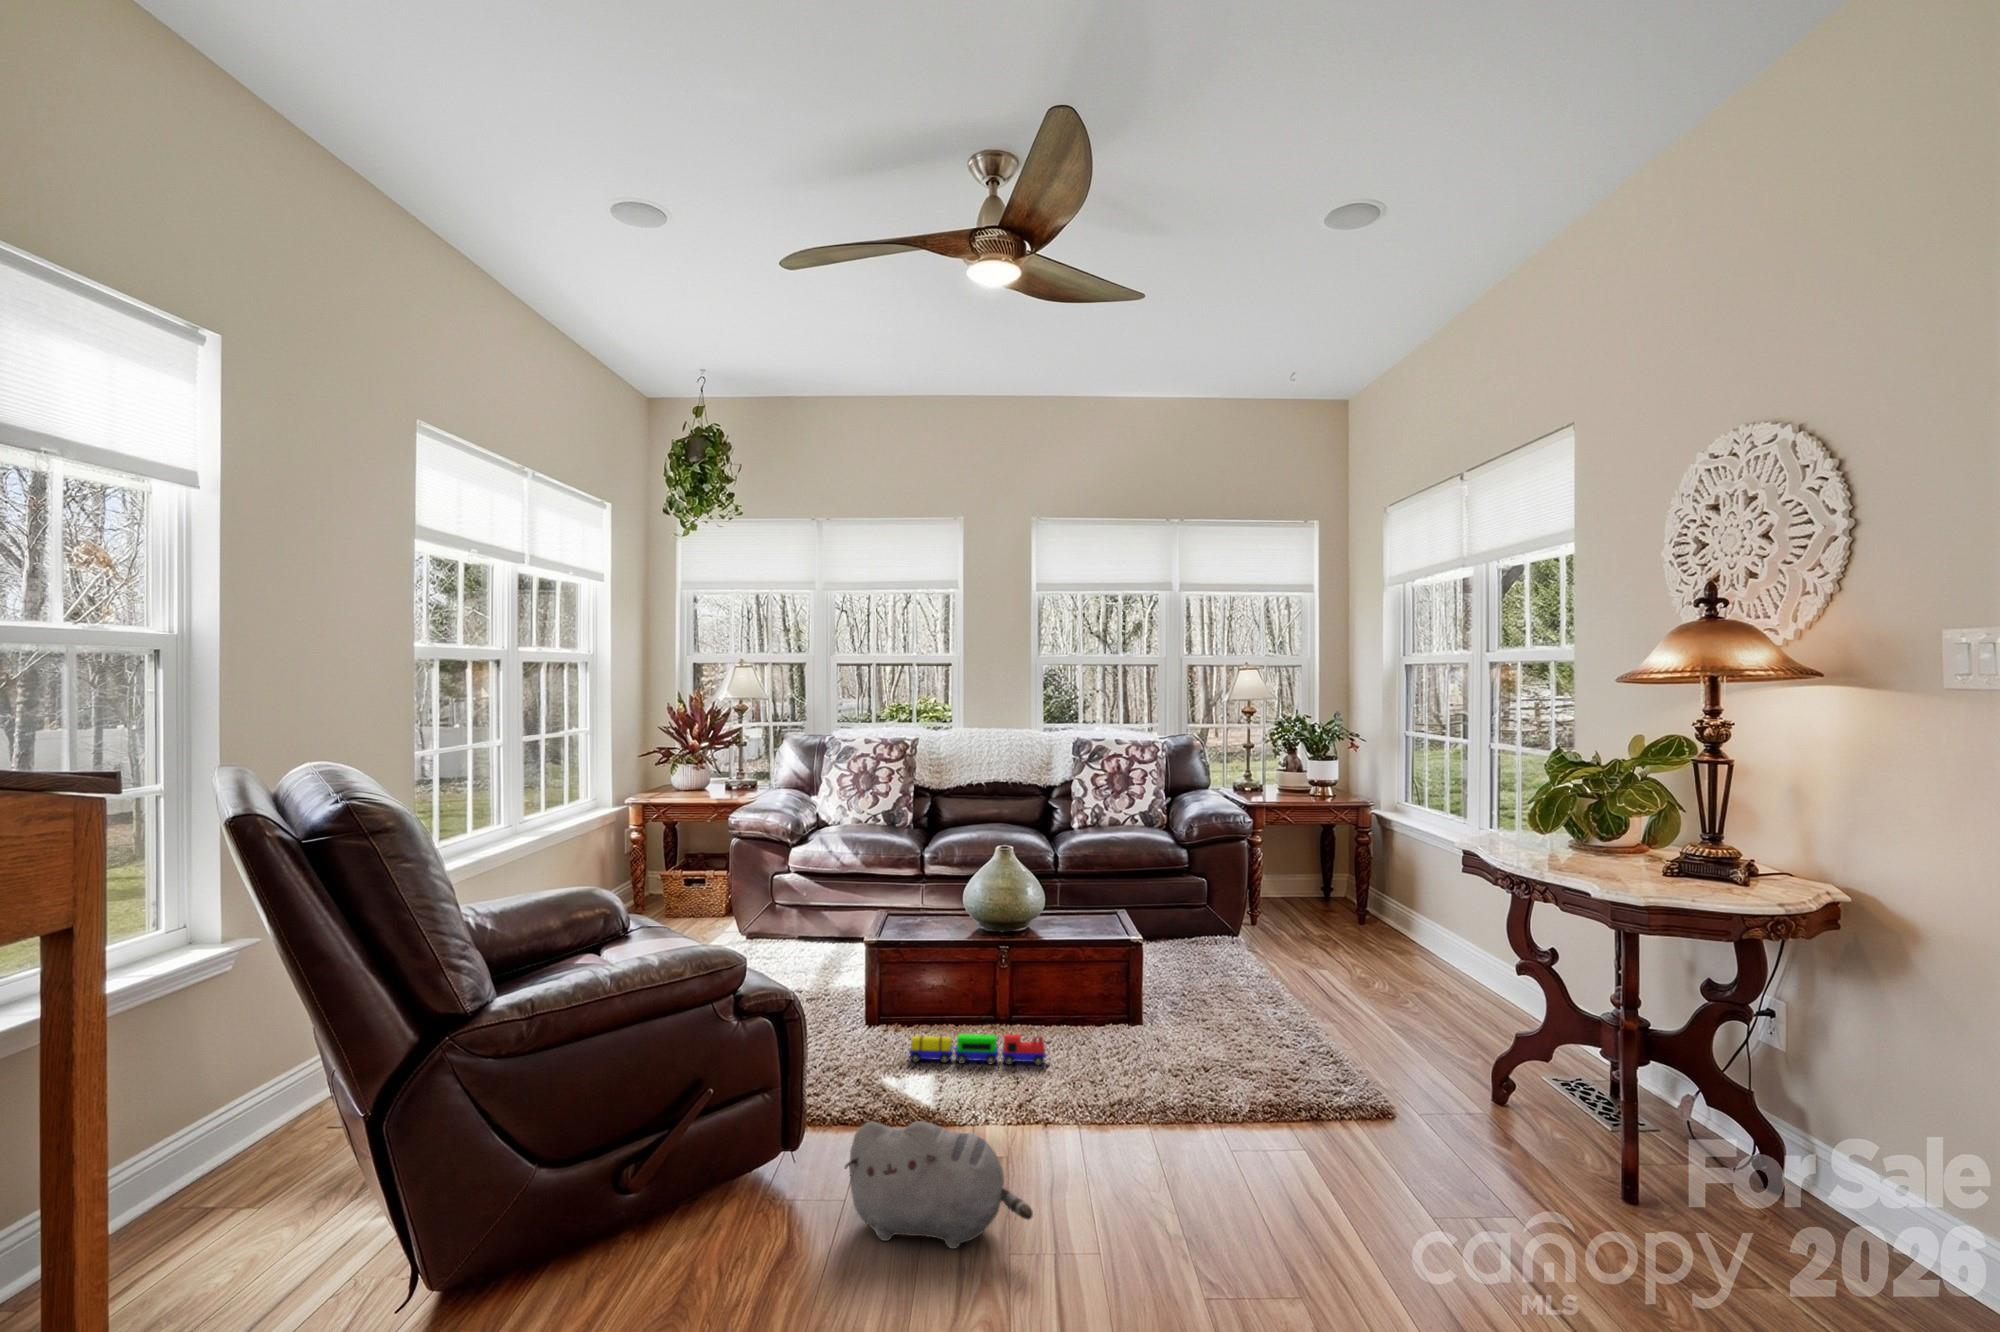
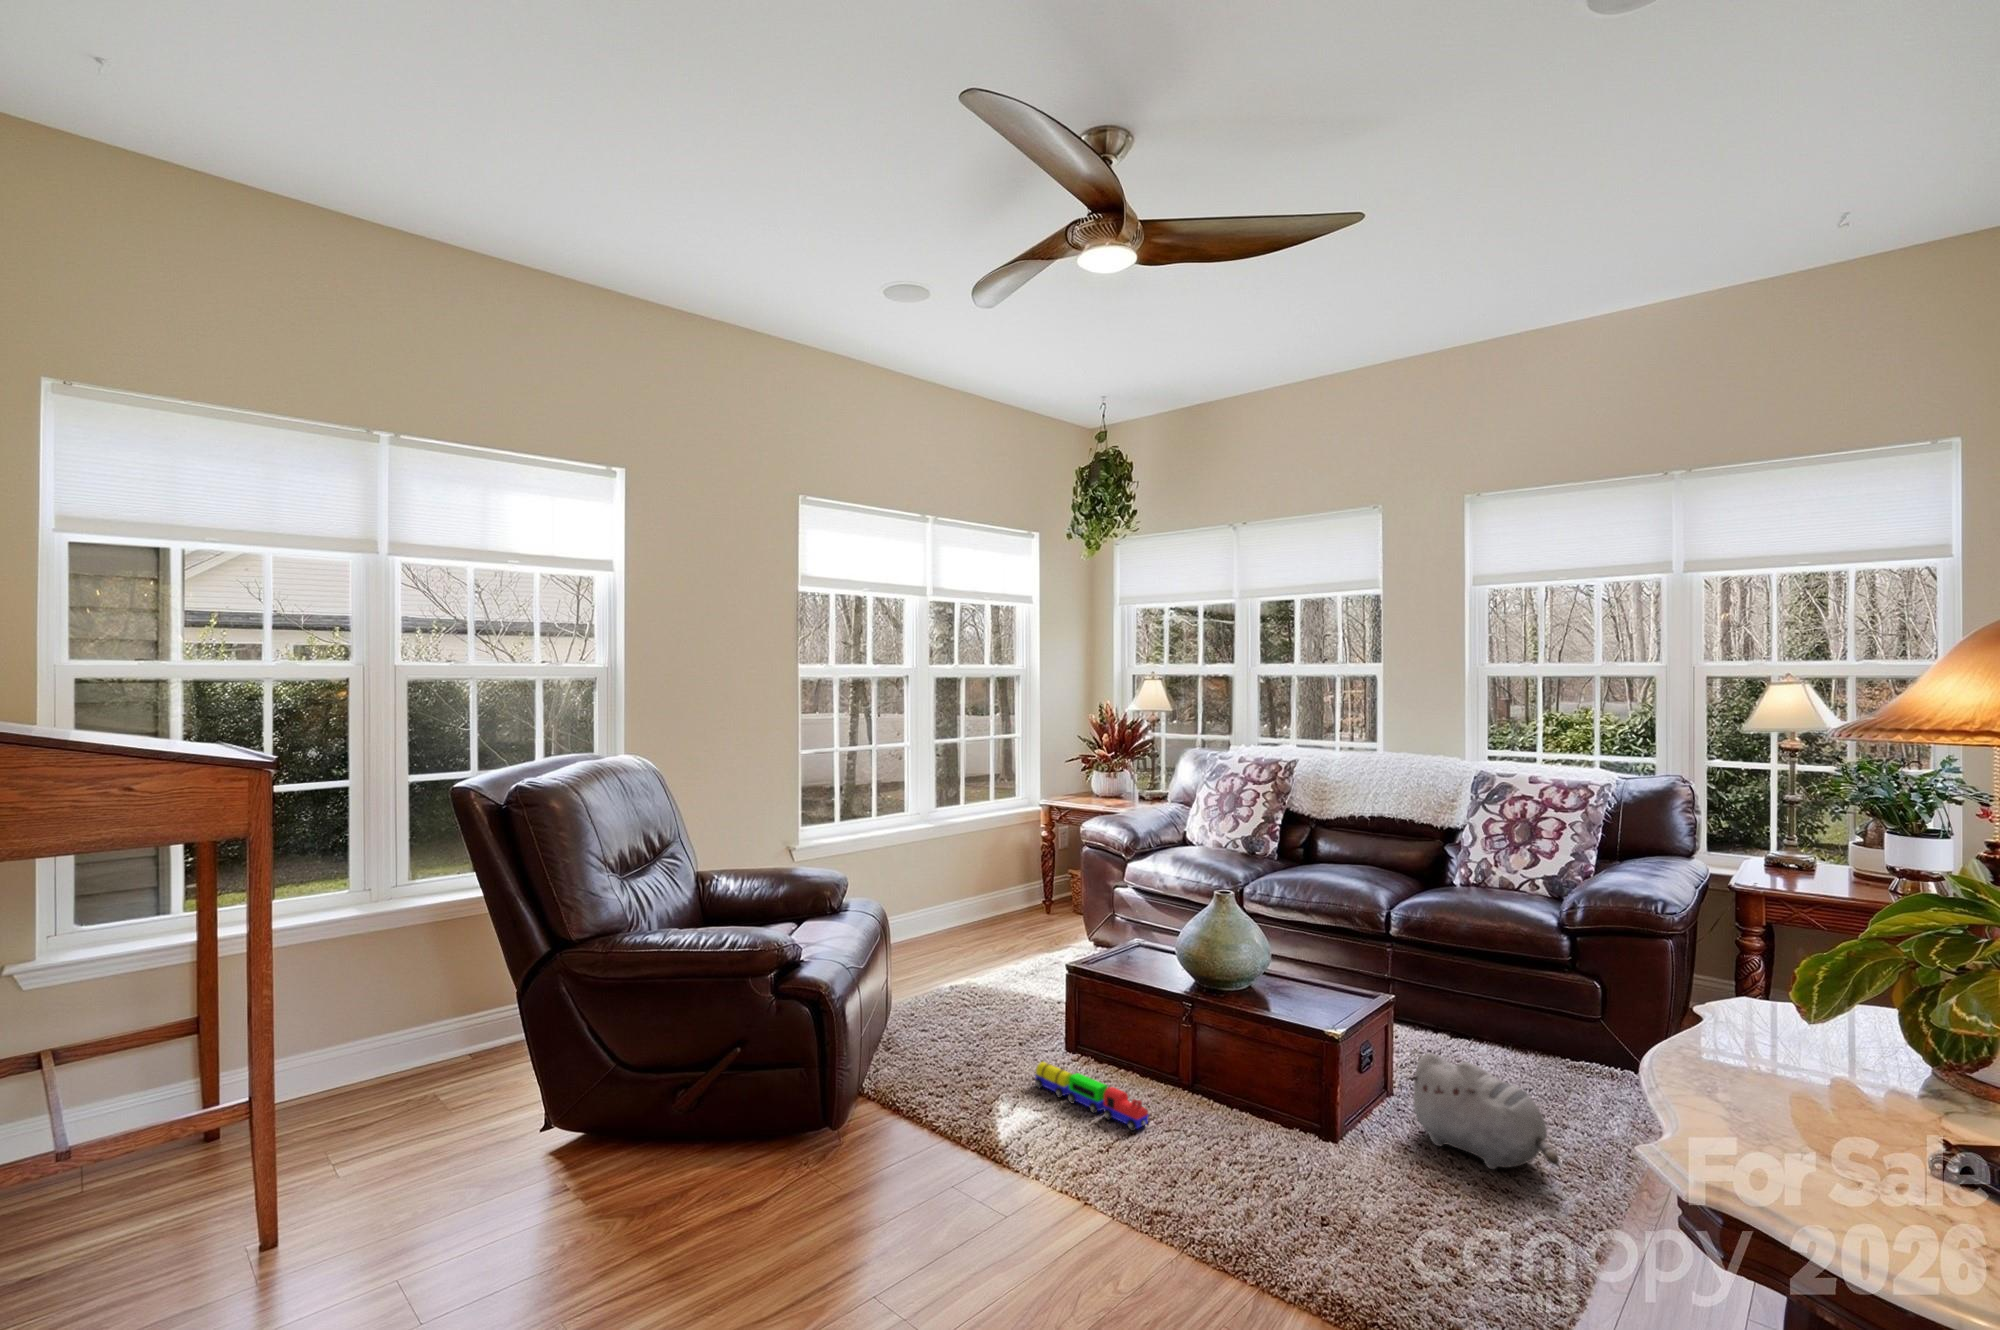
plush toy: present [845,1121,1033,1249] -> present [1406,1053,1559,1169]

